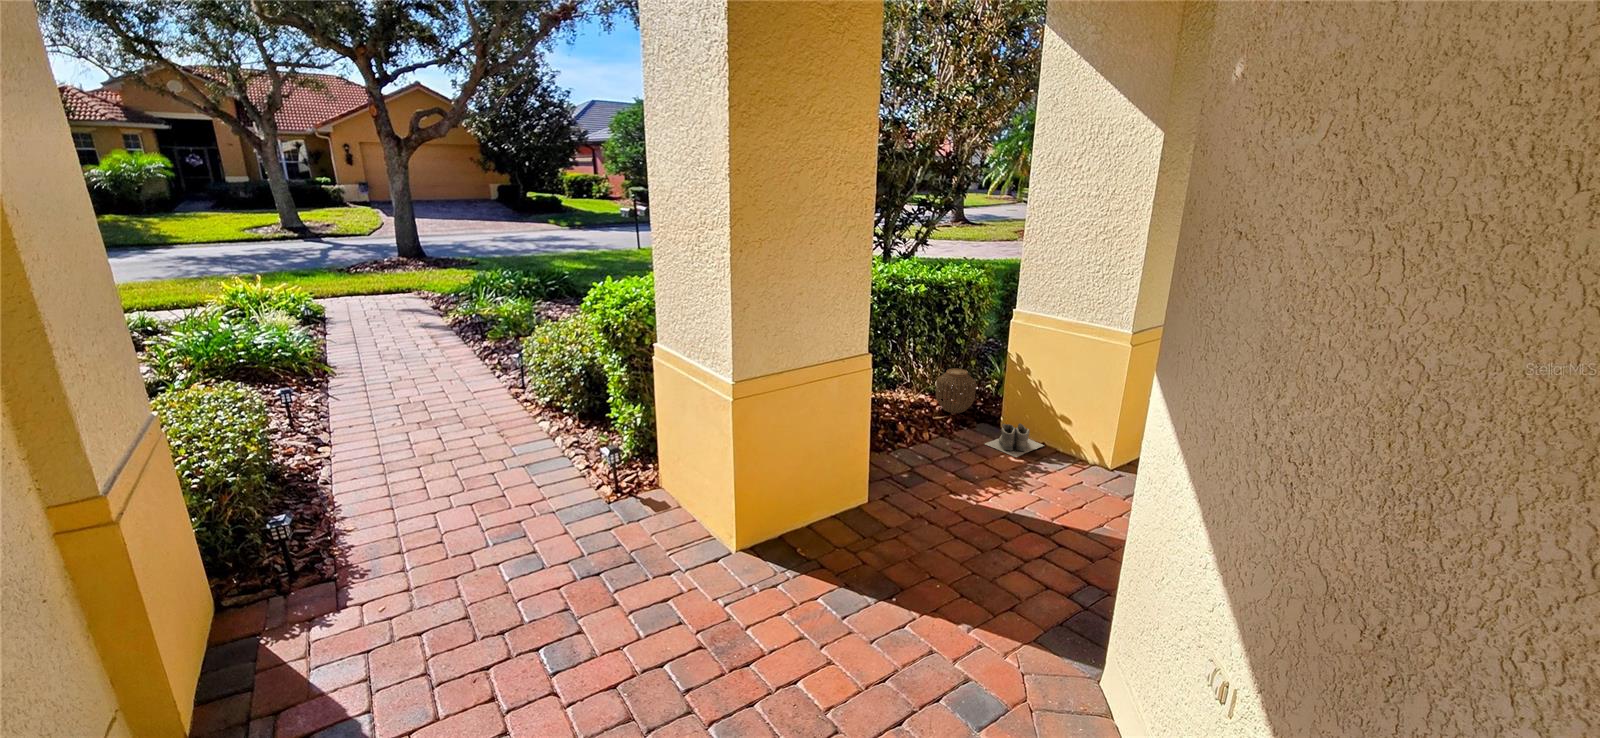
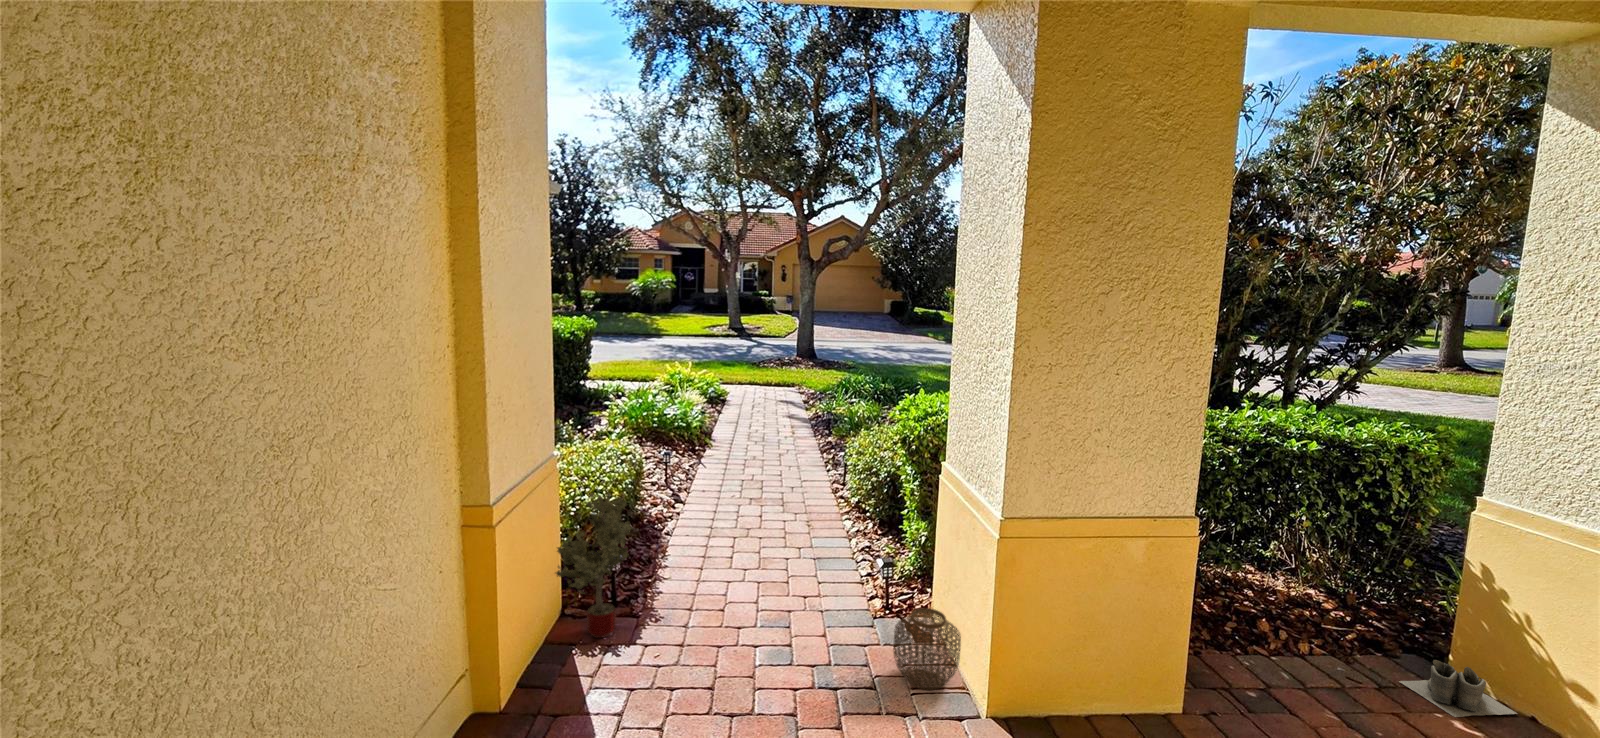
woven basket: present [936,369,976,413] -> present [893,608,961,690]
potted tree: none [206,449,316,615] -> present [556,493,632,638]

